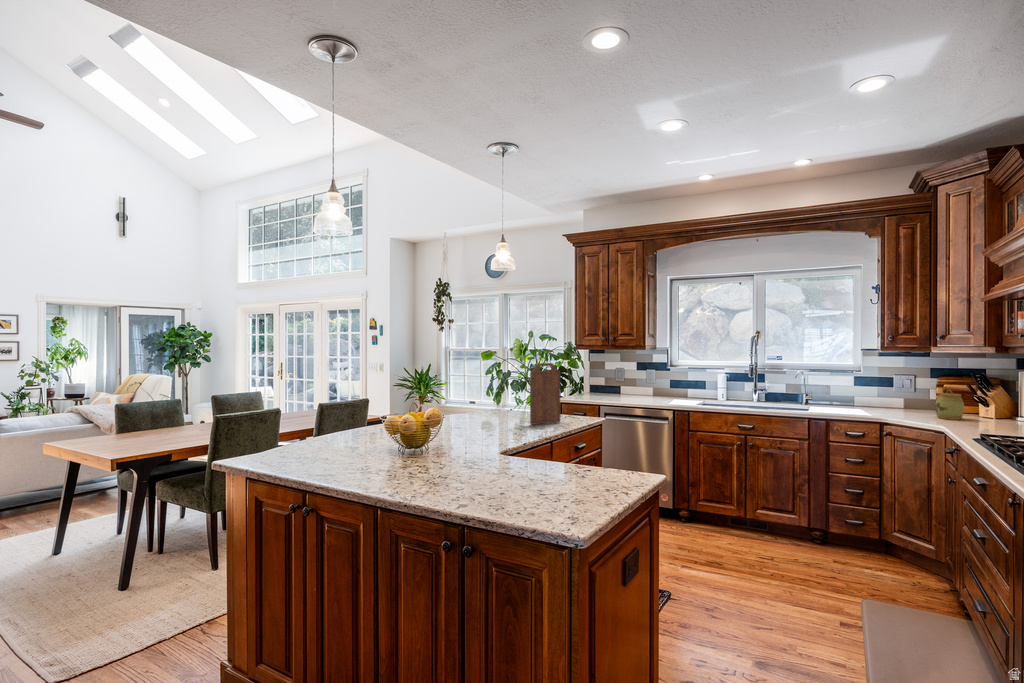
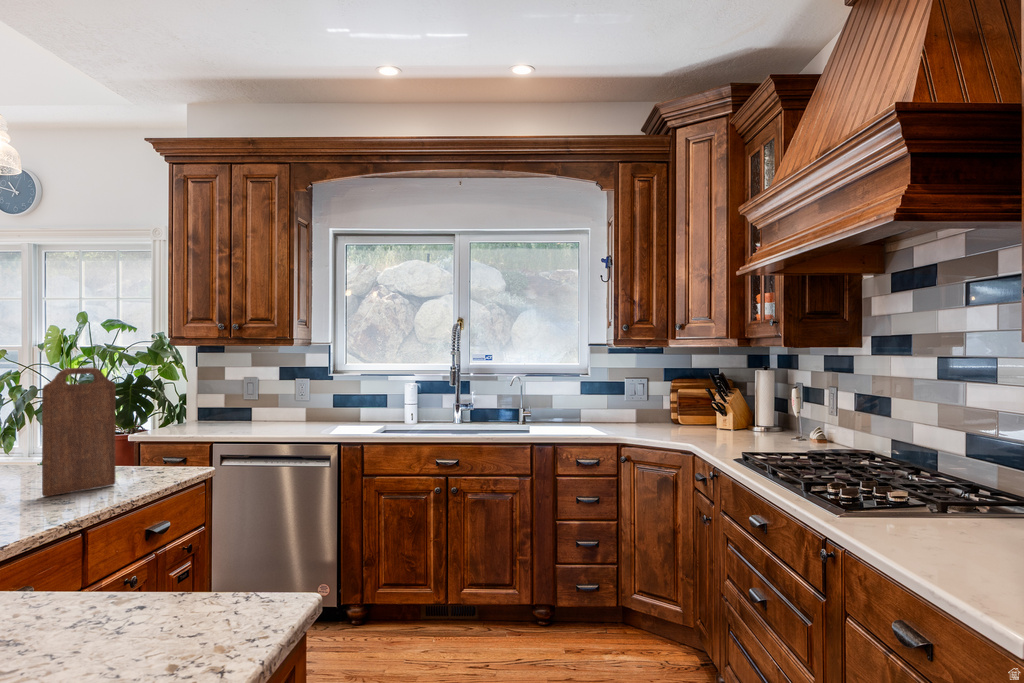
jar: present [935,389,964,420] -> none [677,394,707,434]

